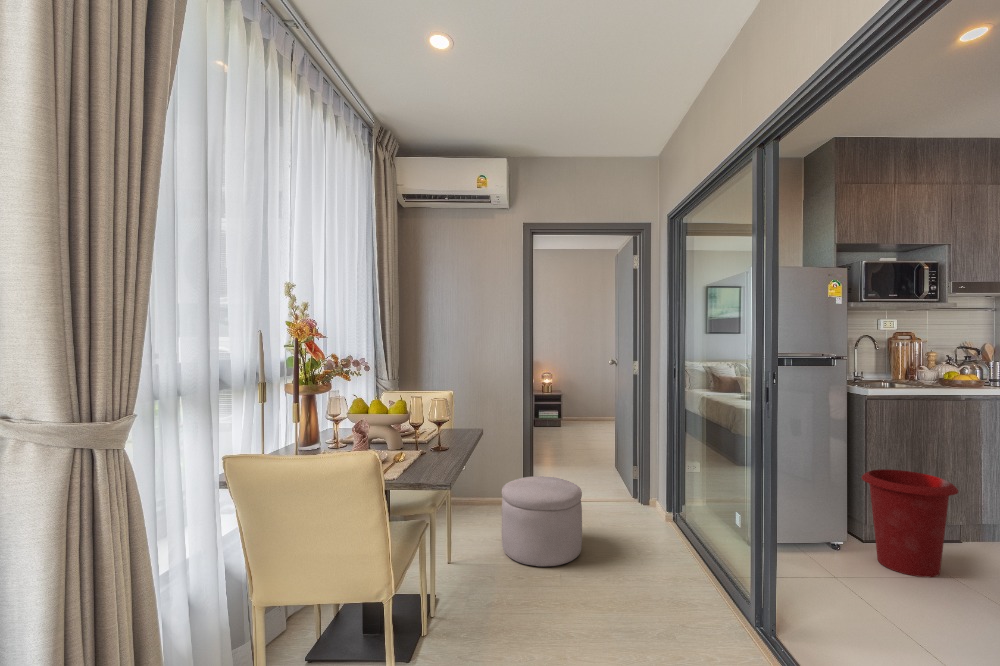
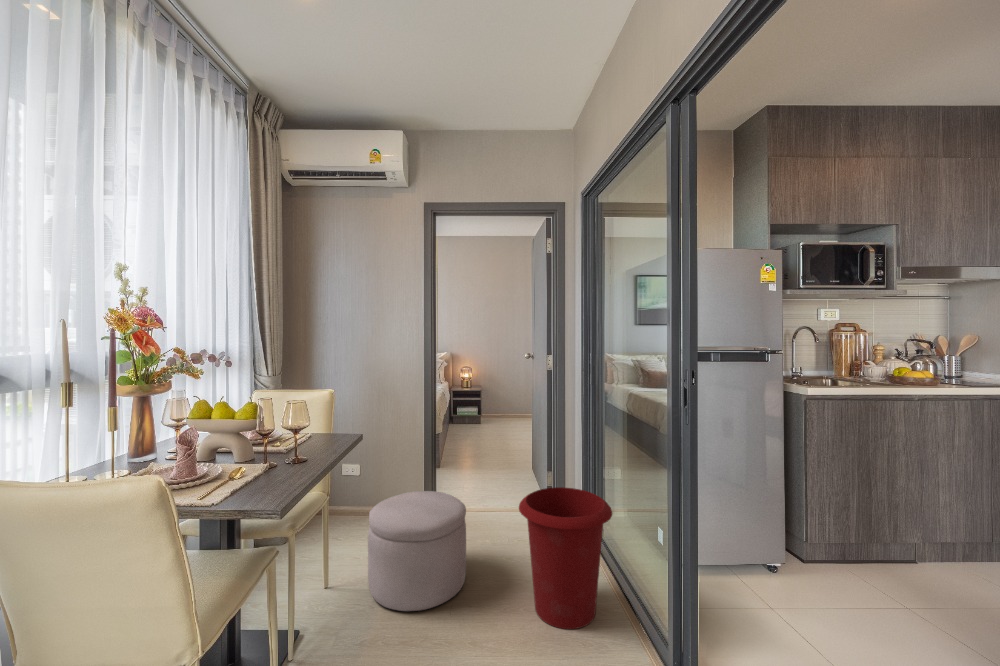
waste bin: present [862,469,958,577] -> present [519,487,612,629]

